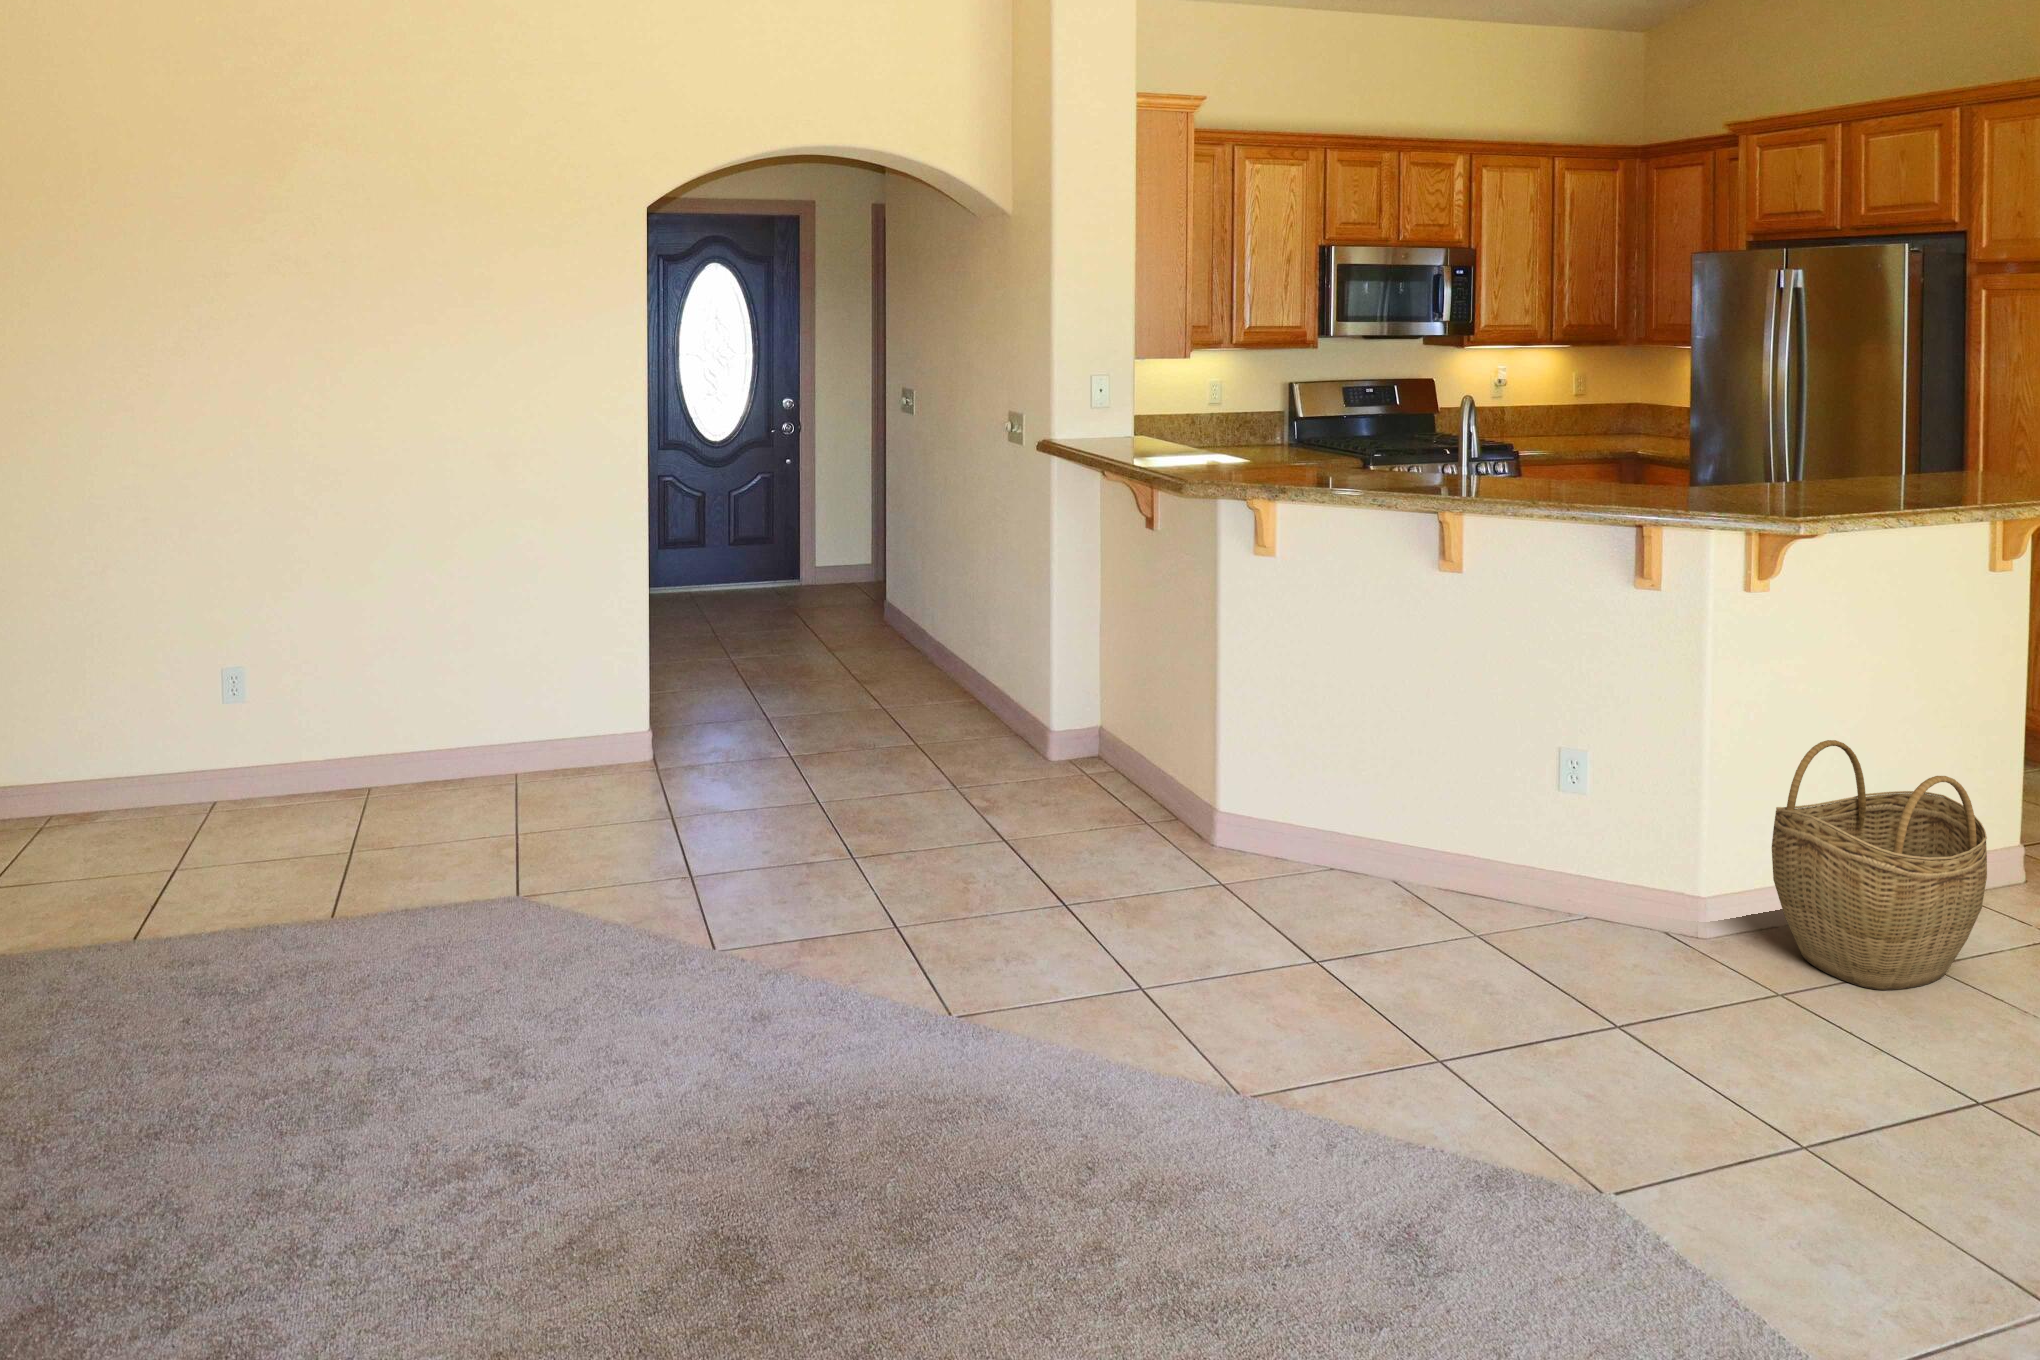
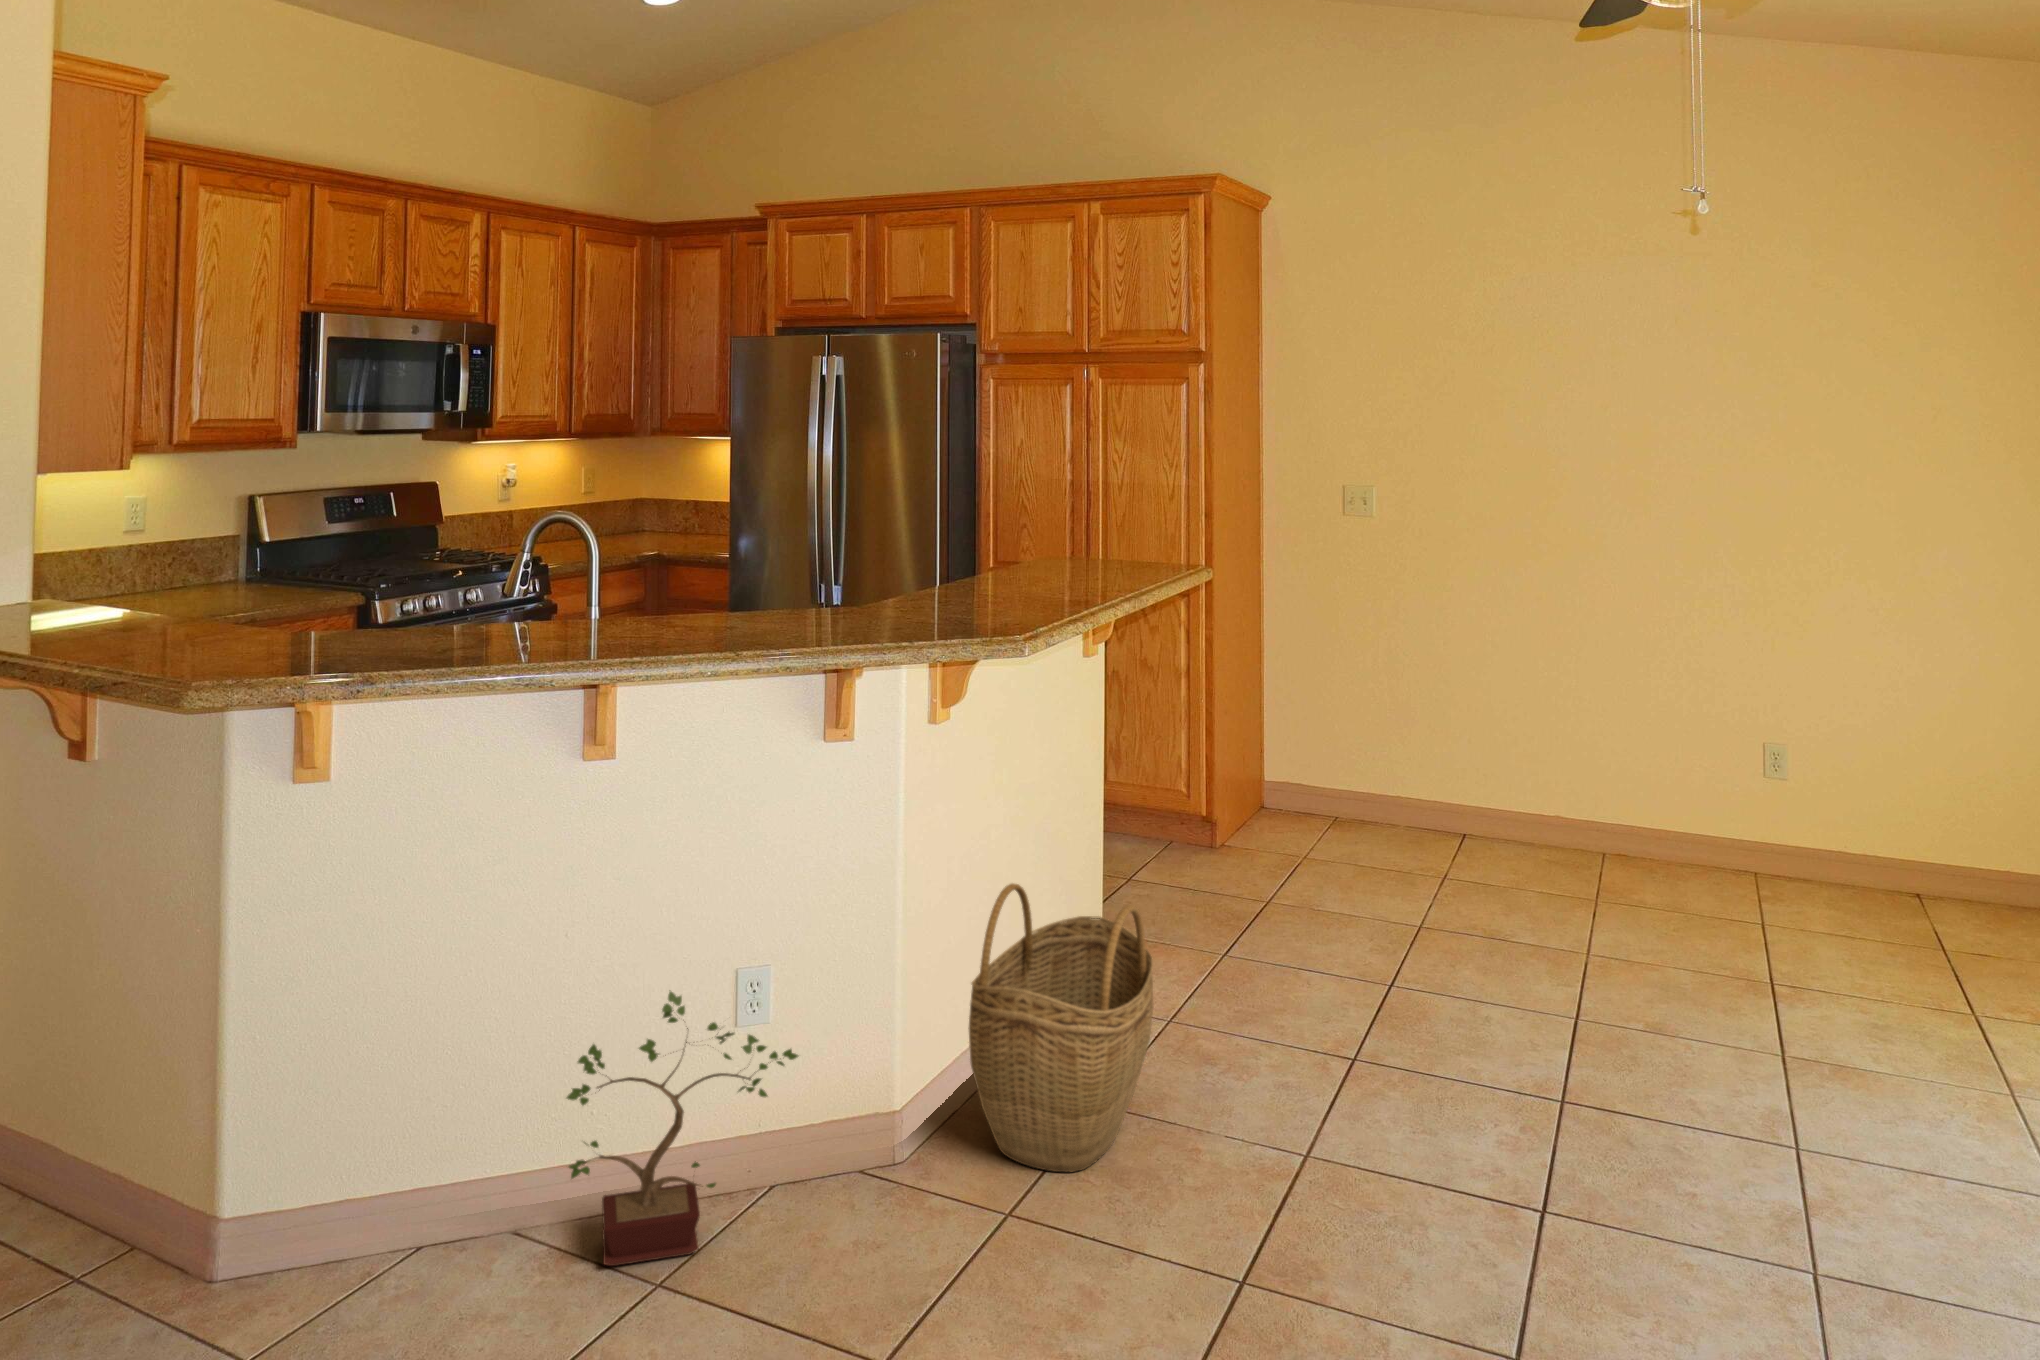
potted plant: none [1419,740,1595,928] -> present [567,991,798,1266]

